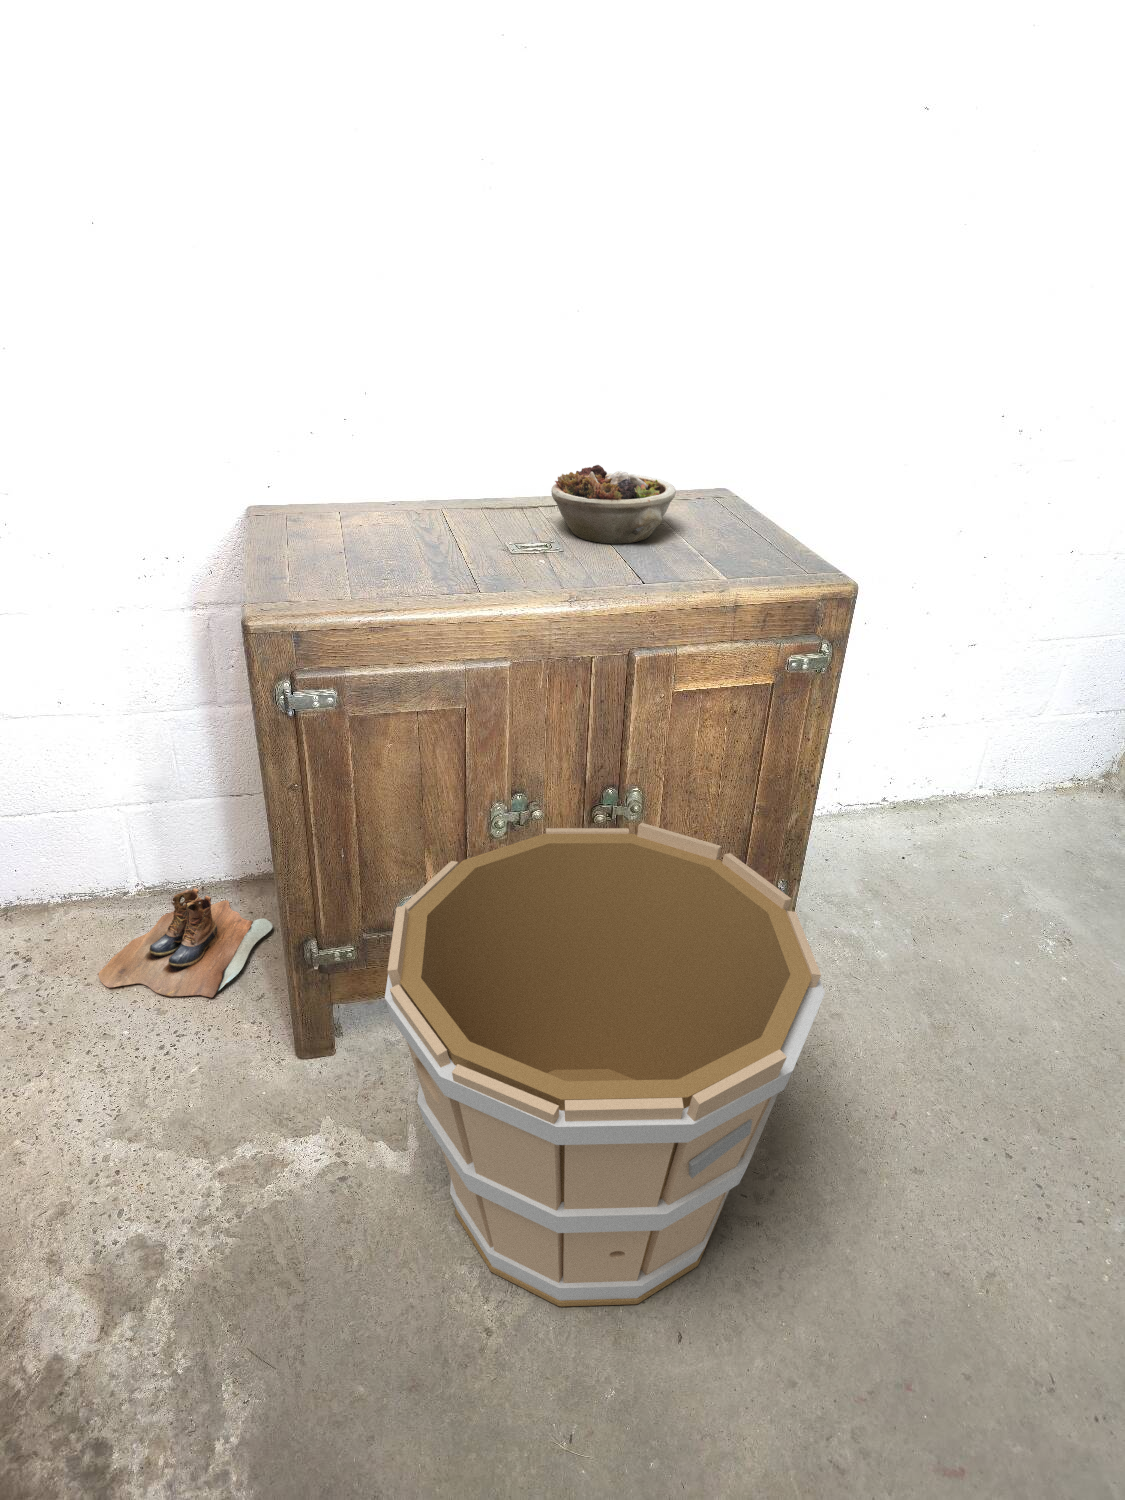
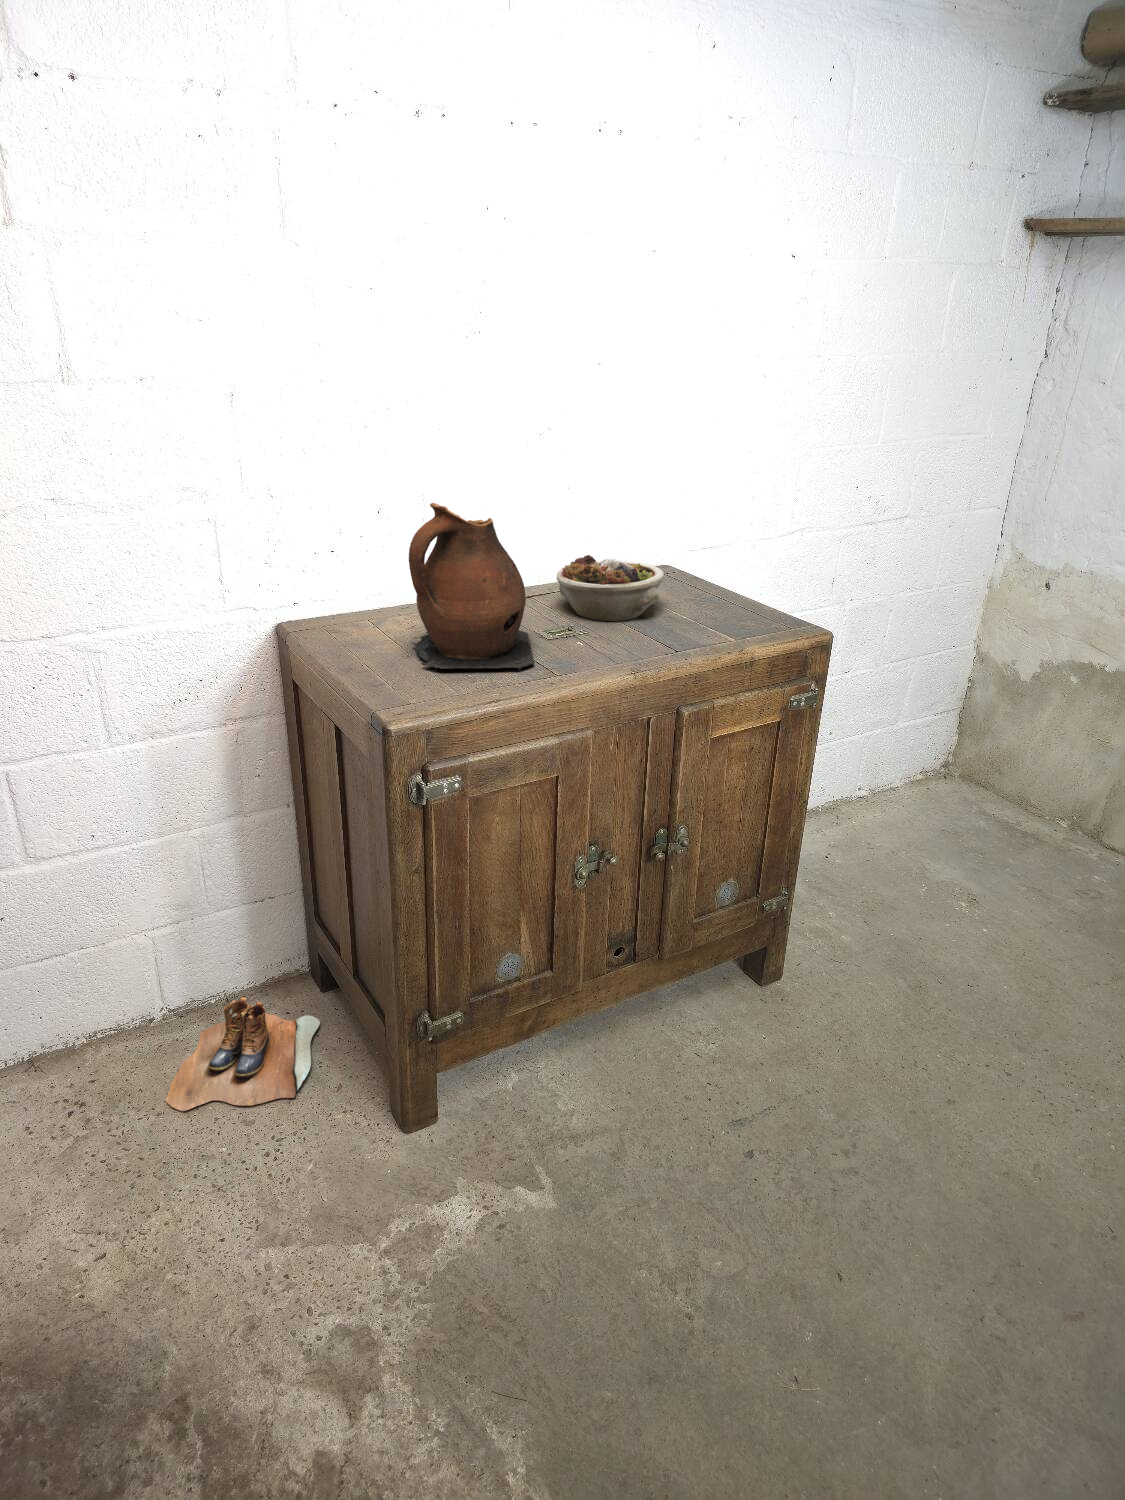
ceramic pitcher: none [331,384,493,585] -> present [409,503,534,671]
wooden bucket: present [385,823,825,1306] -> none [548,853,929,1280]

